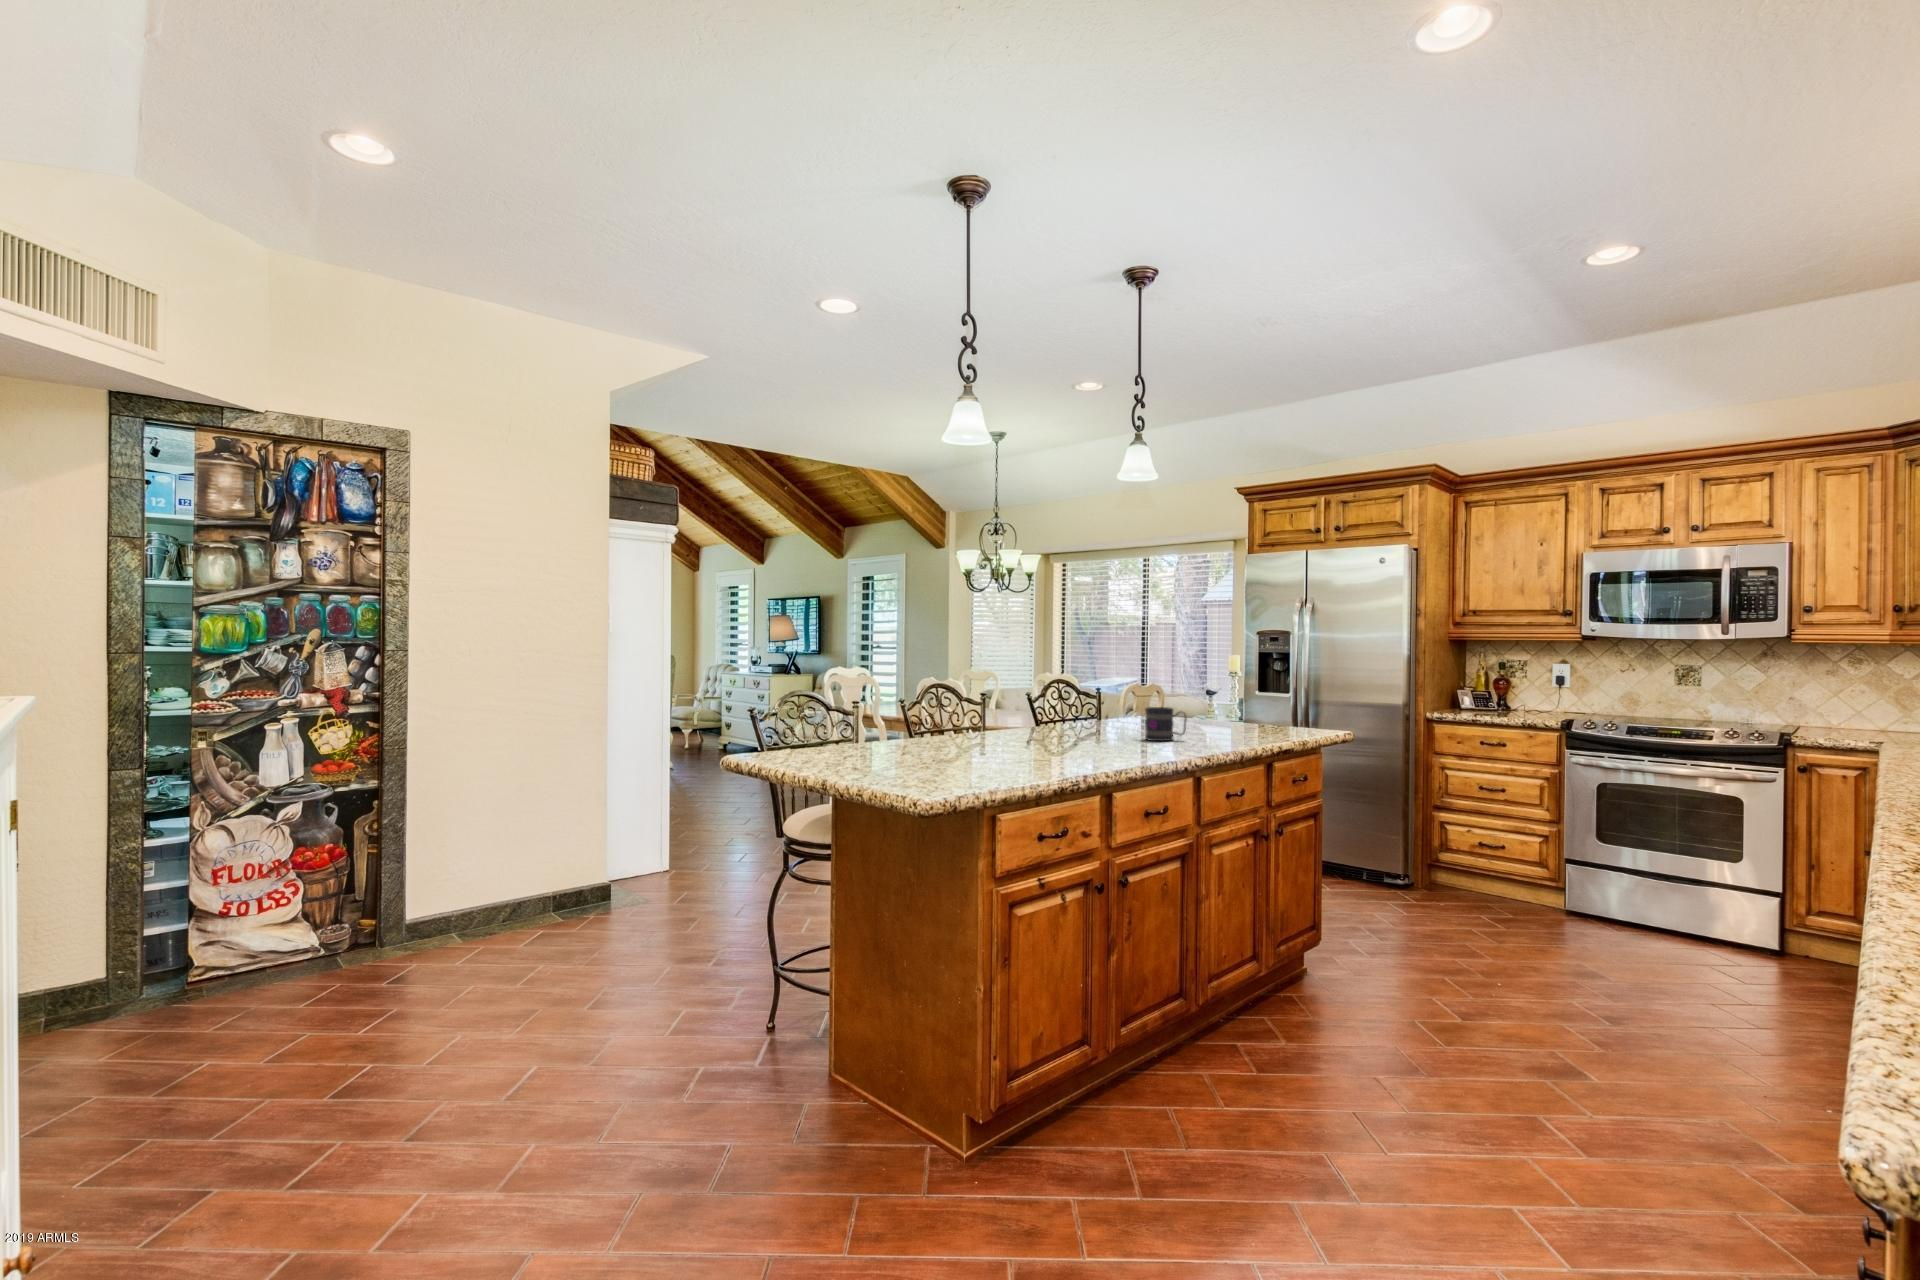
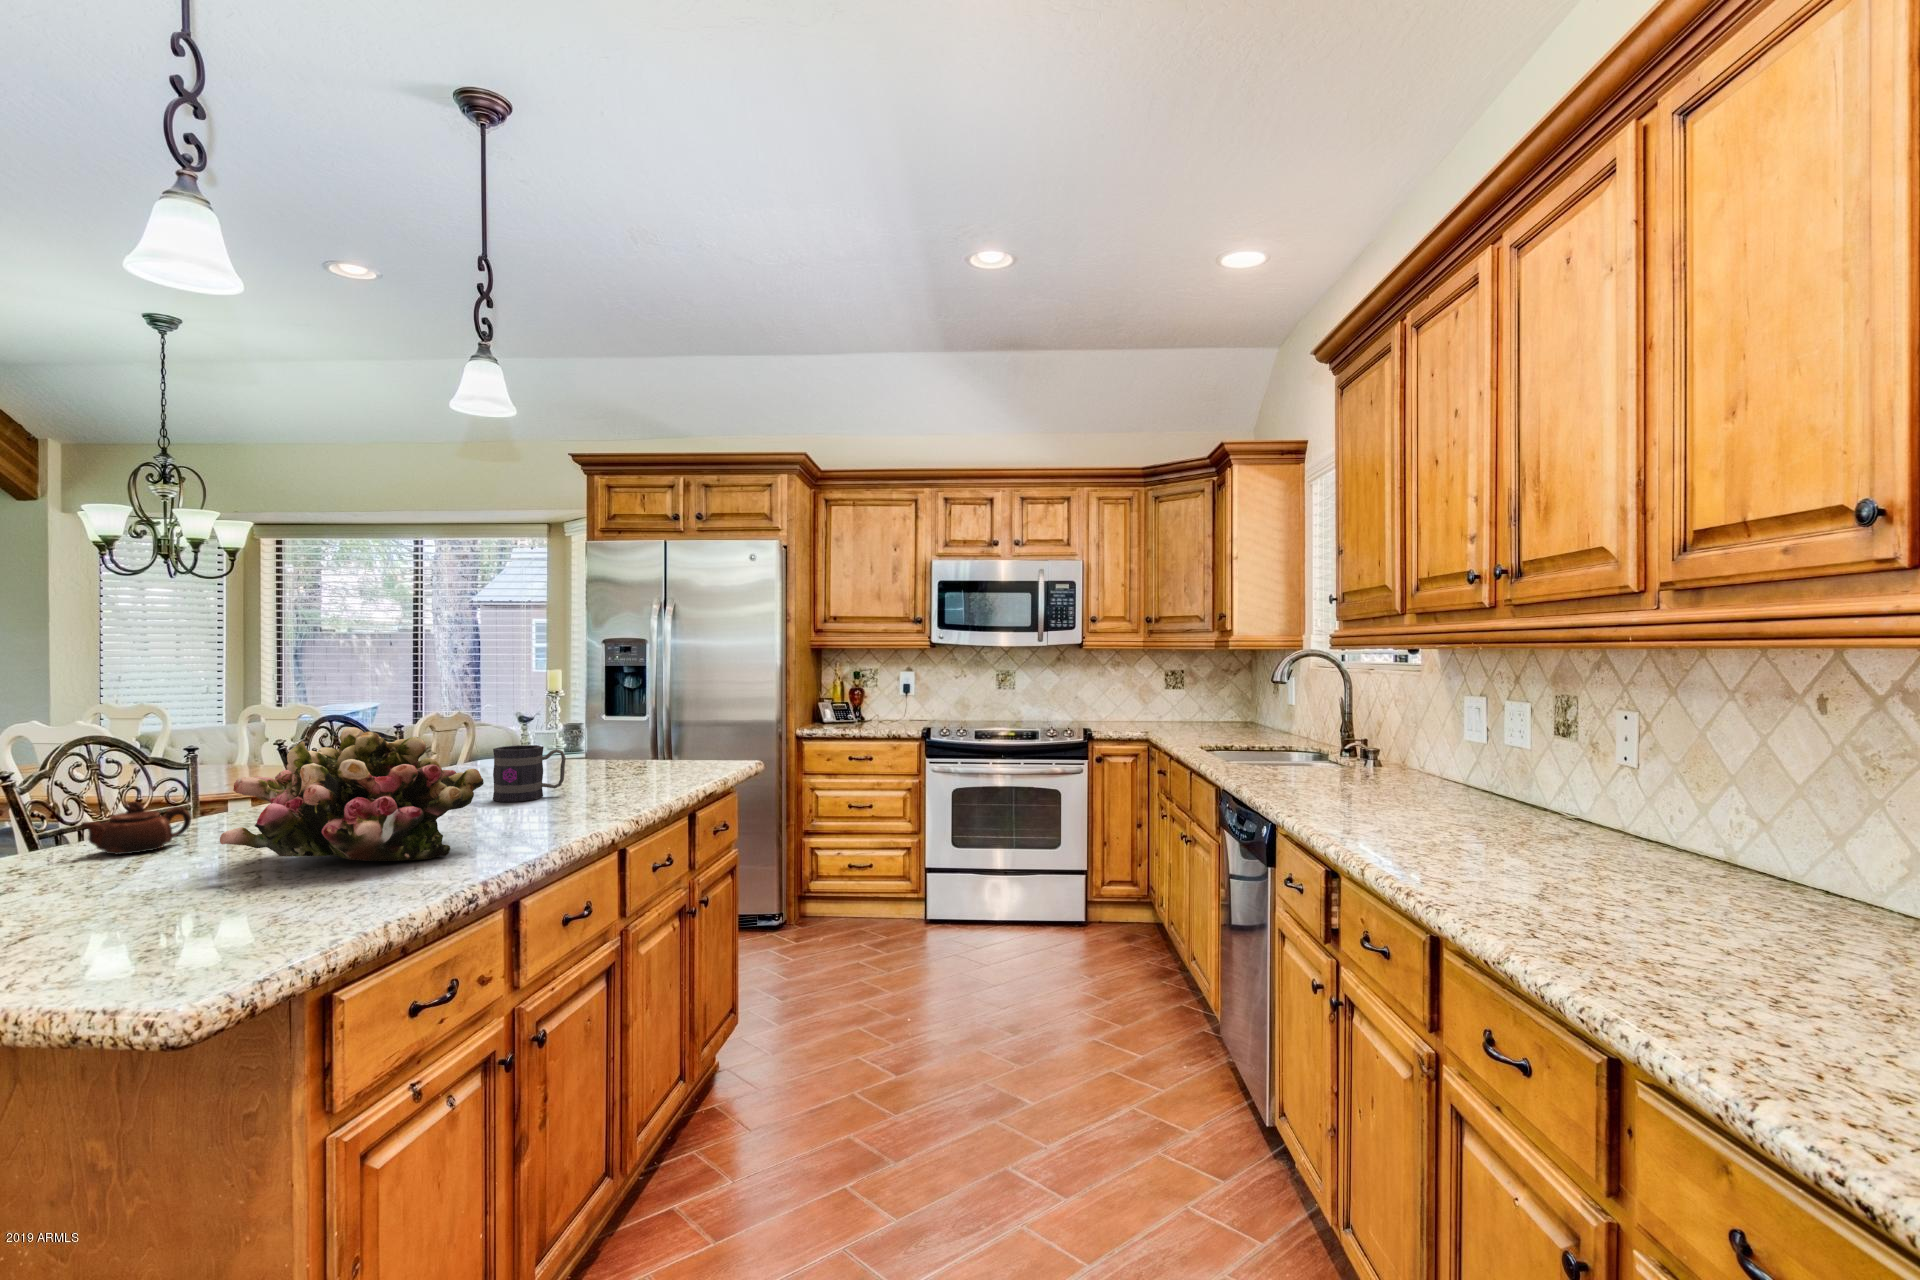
flower arrangement: none [1012,689,1124,759] -> present [220,727,484,861]
teapot: none [966,720,1005,744] -> present [81,802,191,855]

